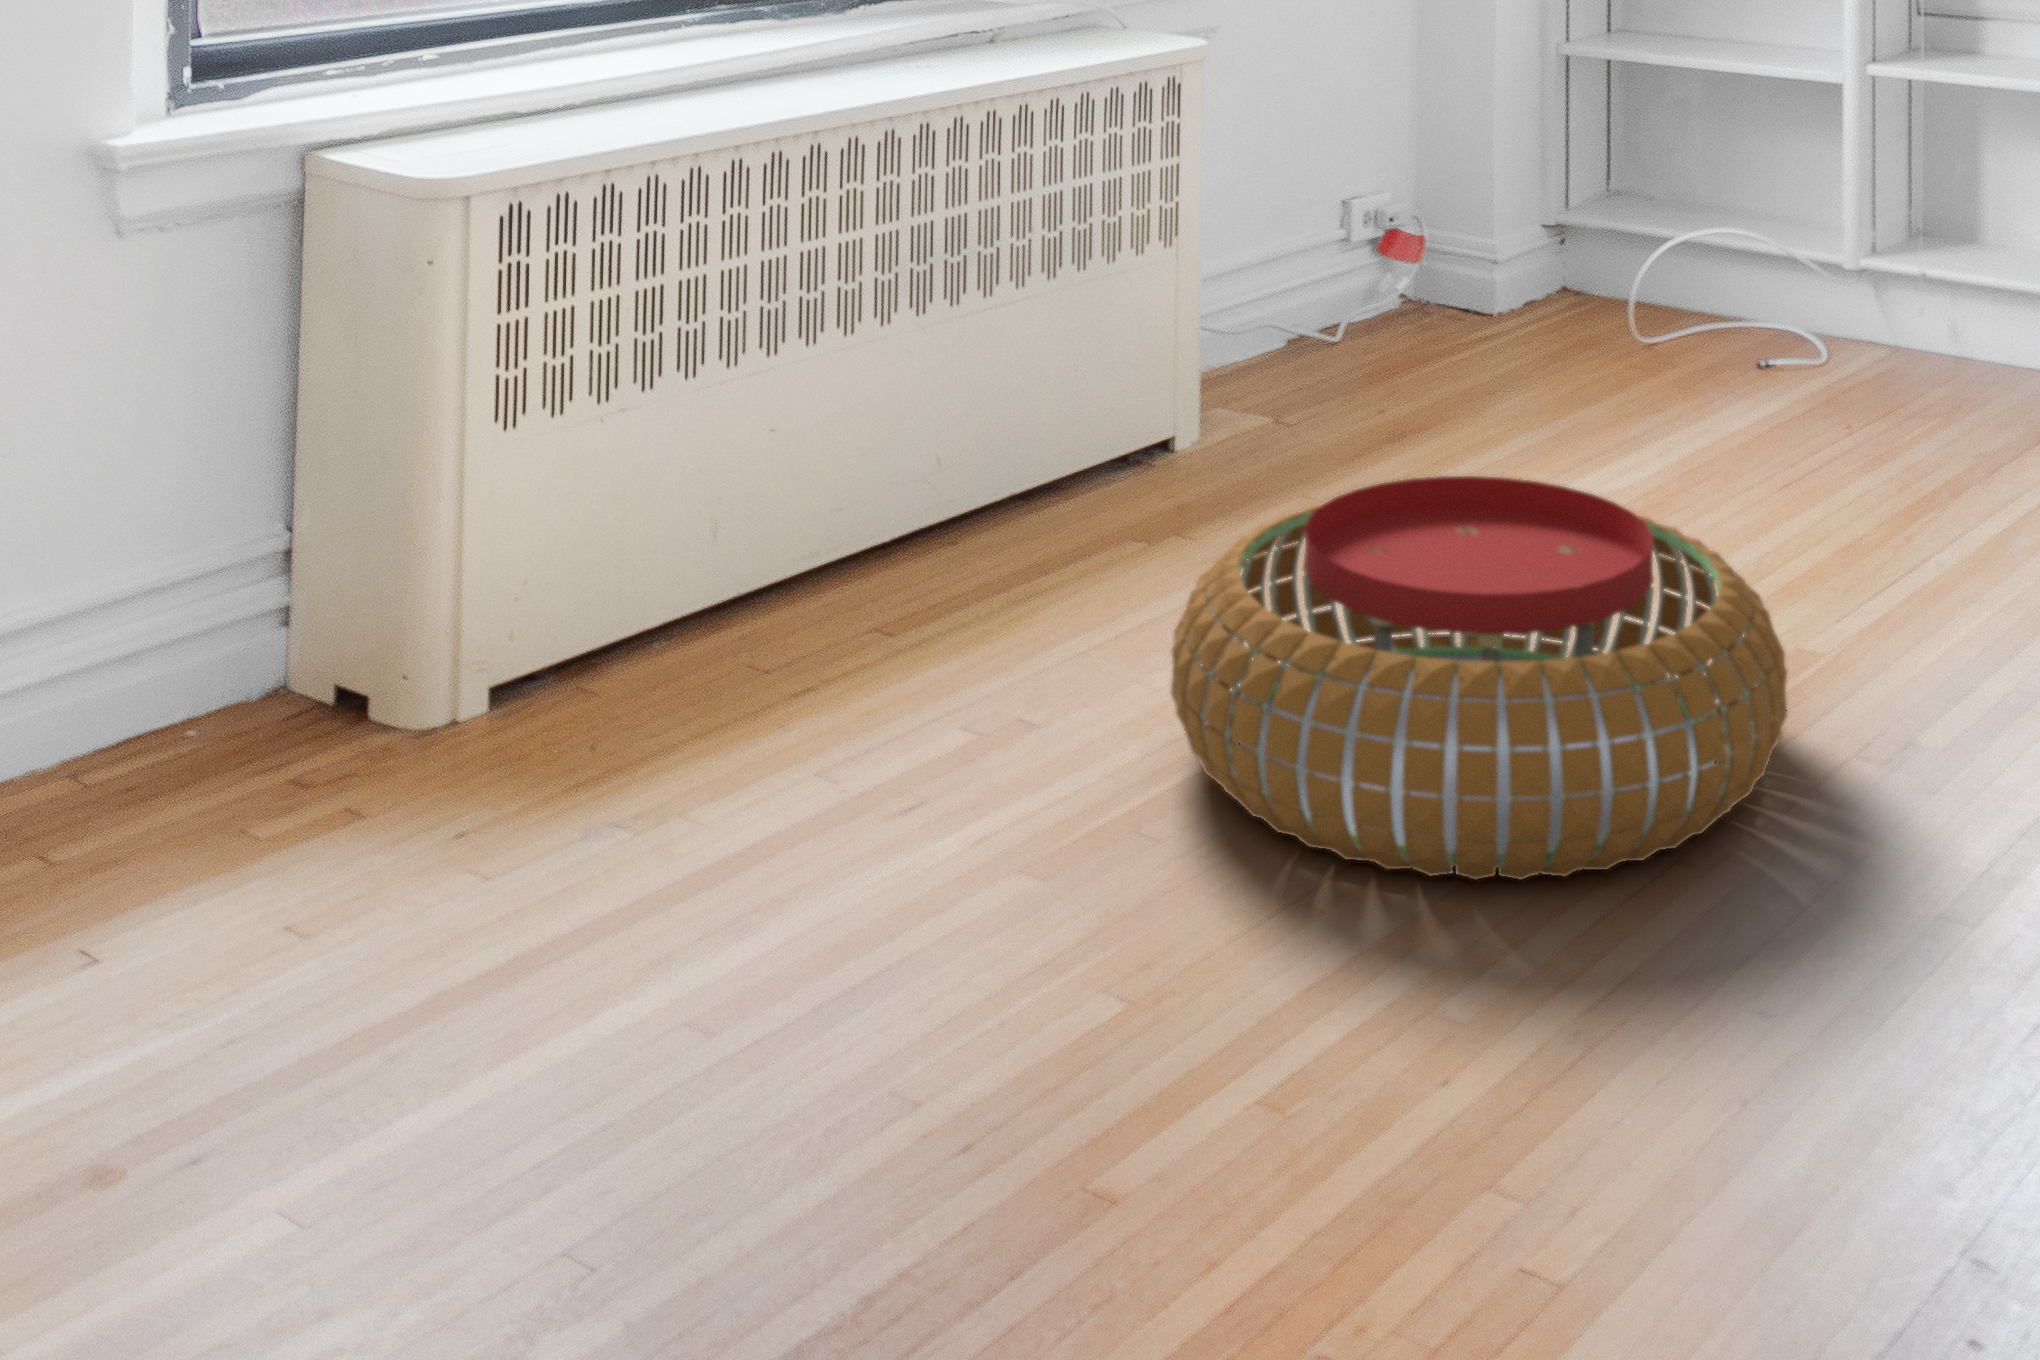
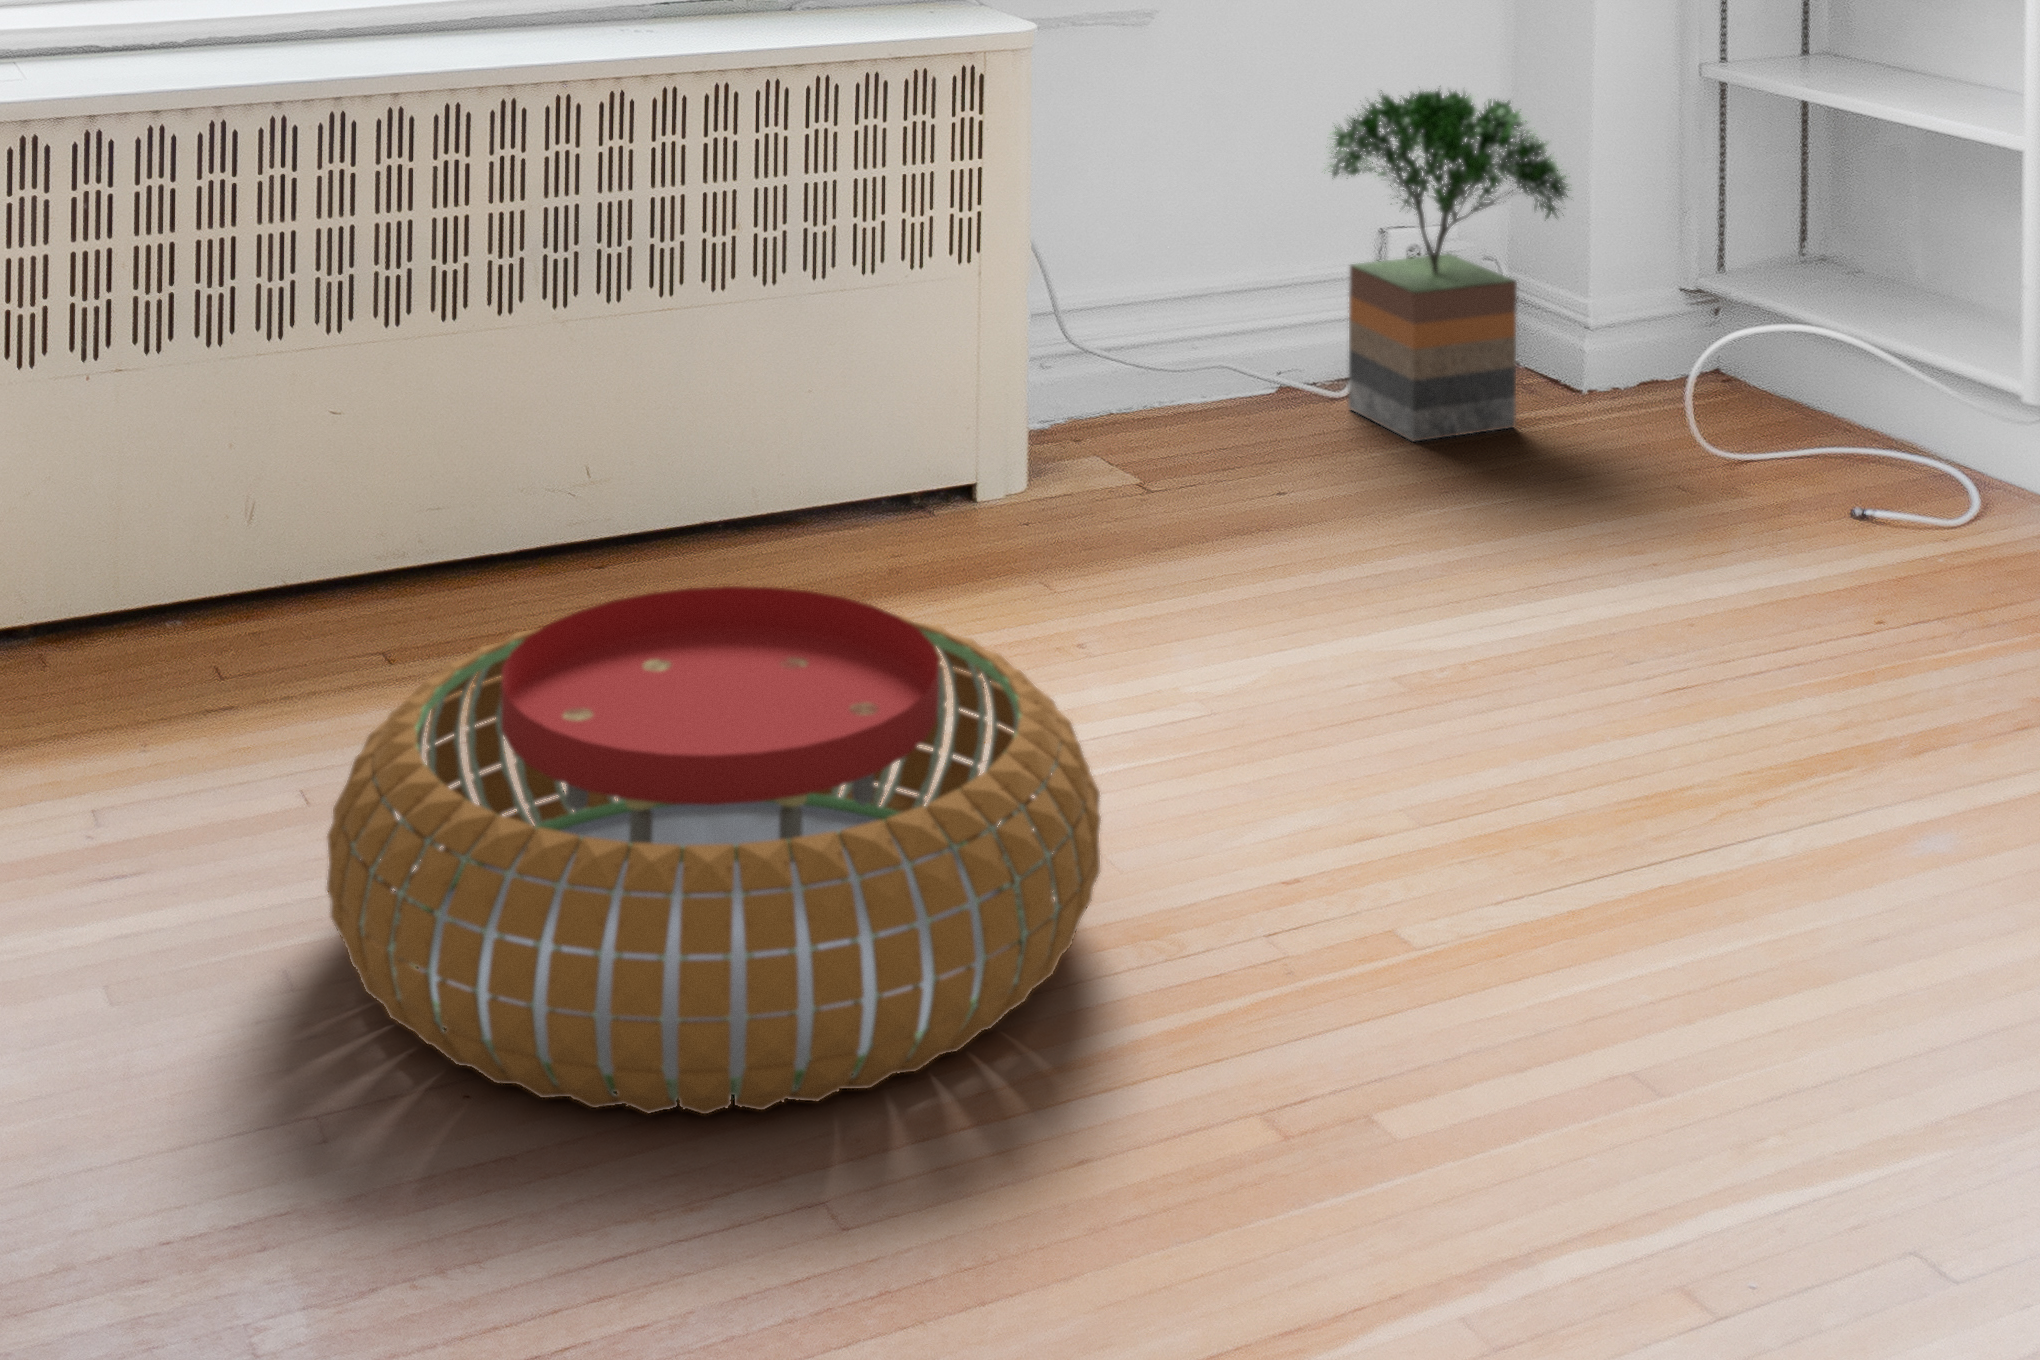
potted tree: none [1327,74,1532,355] -> present [1324,90,1569,442]

